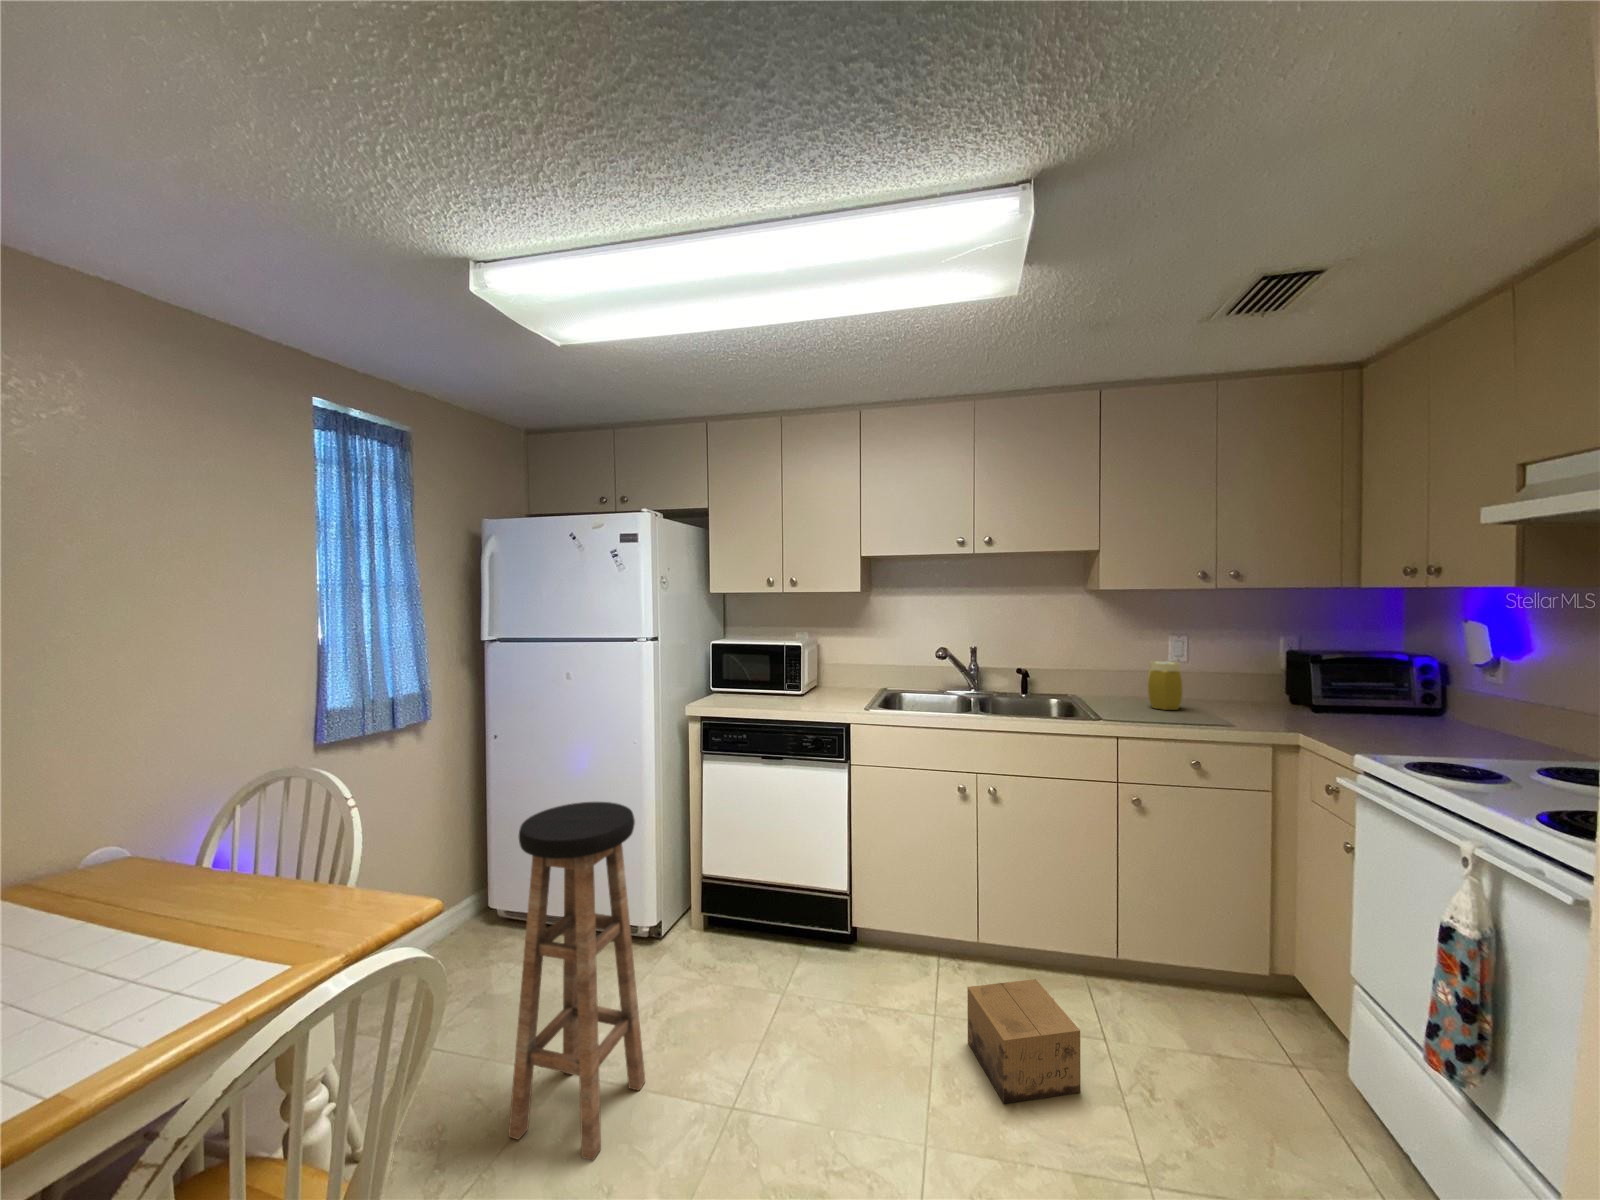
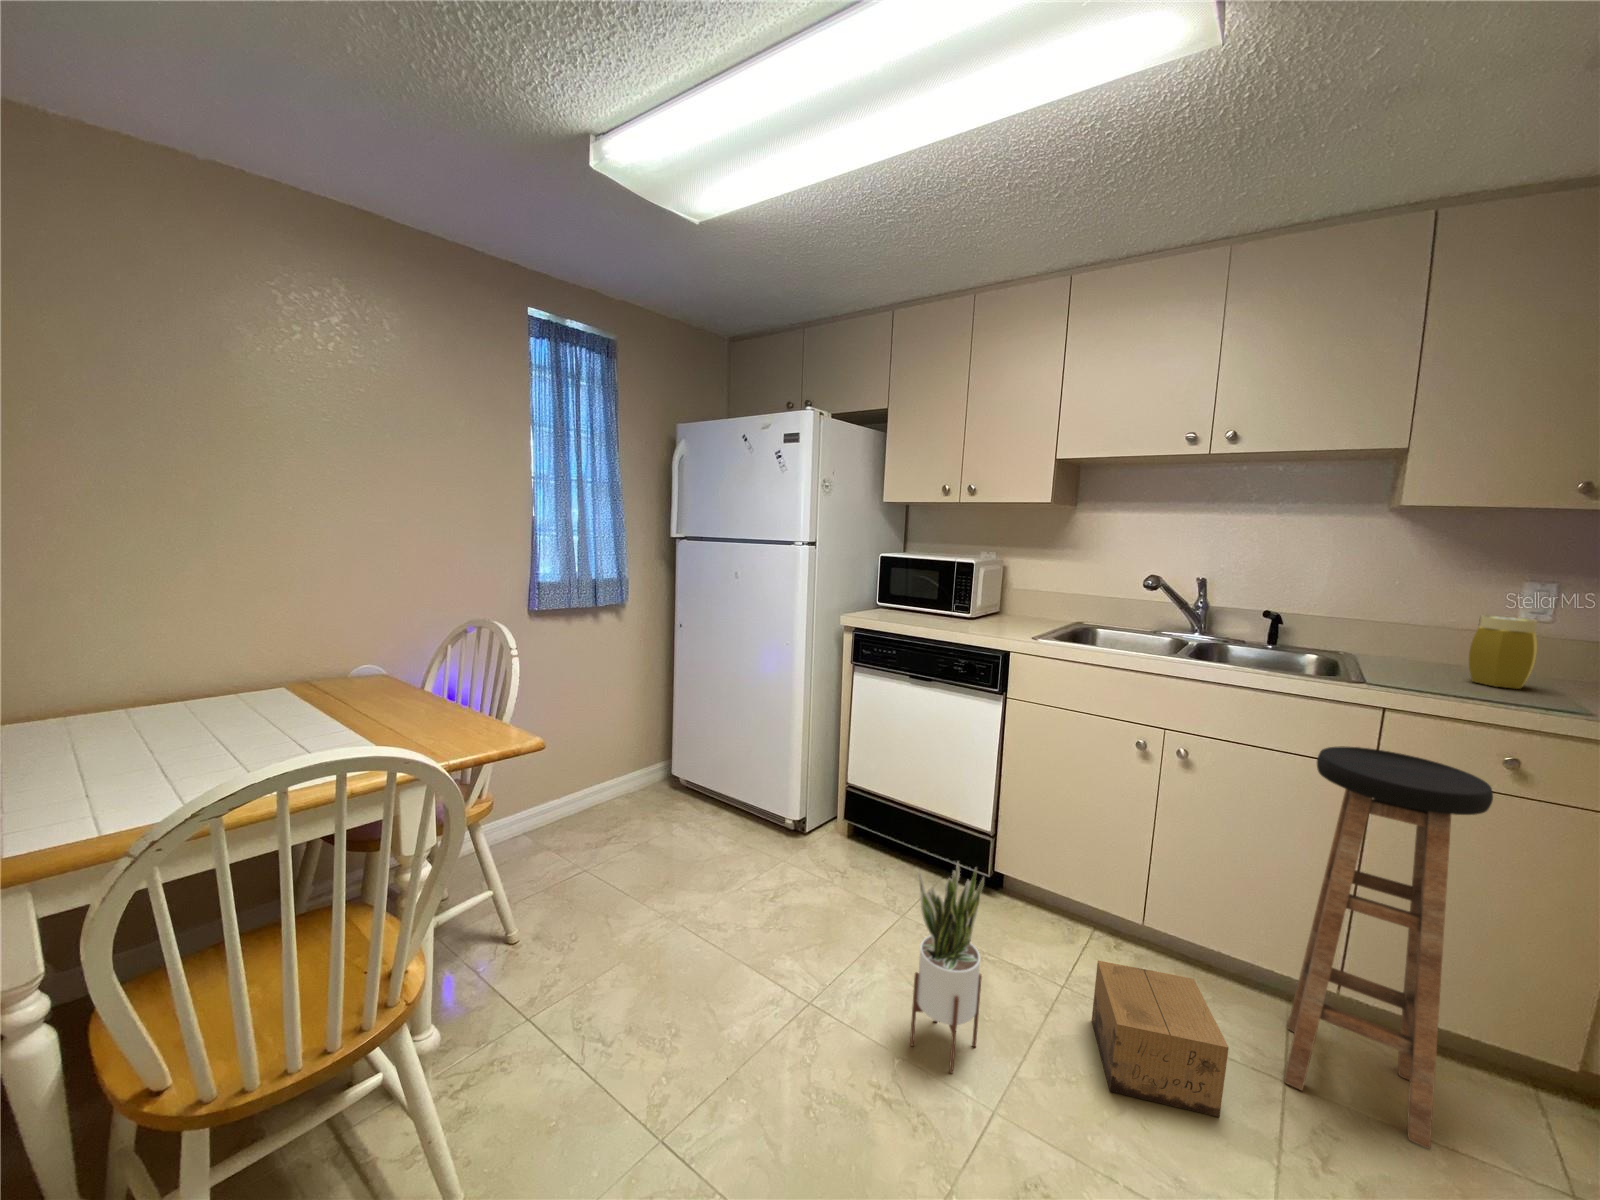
bar stool: present [508,802,645,1160] -> present [1284,746,1493,1149]
potted plant: none [837,931,892,1142] -> present [910,862,984,1073]

